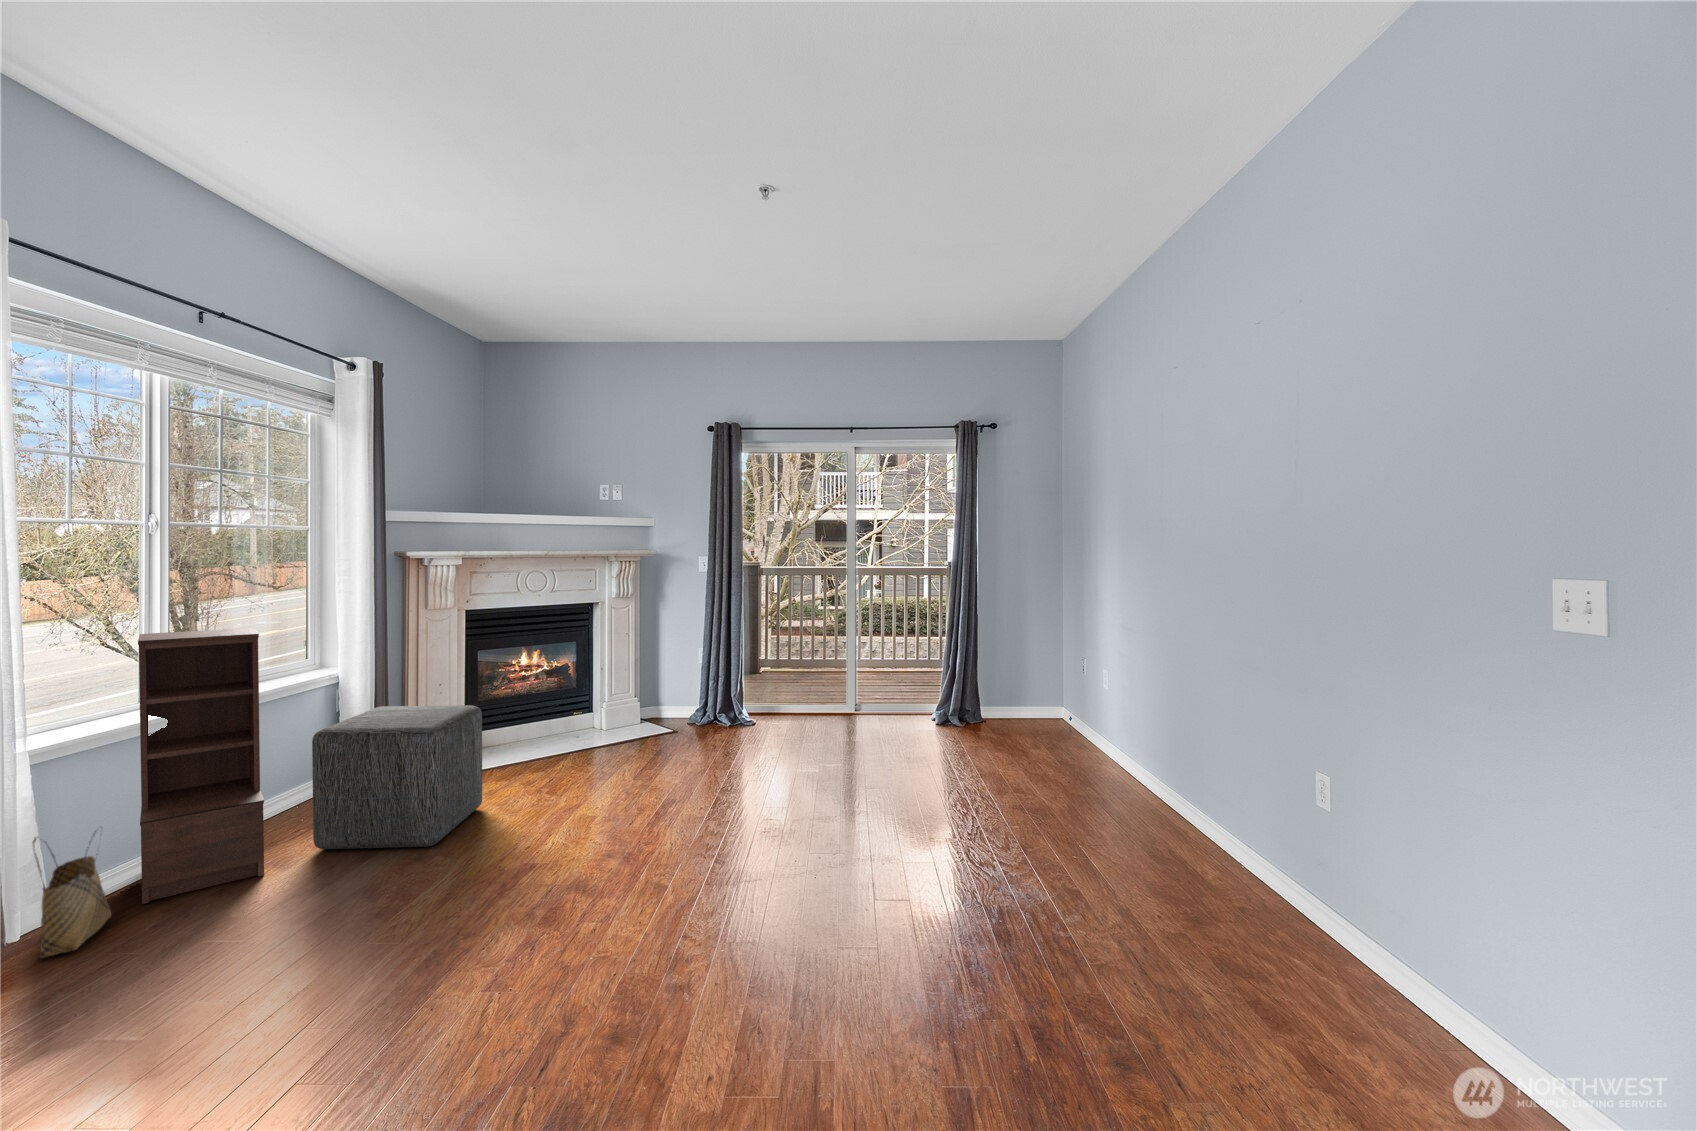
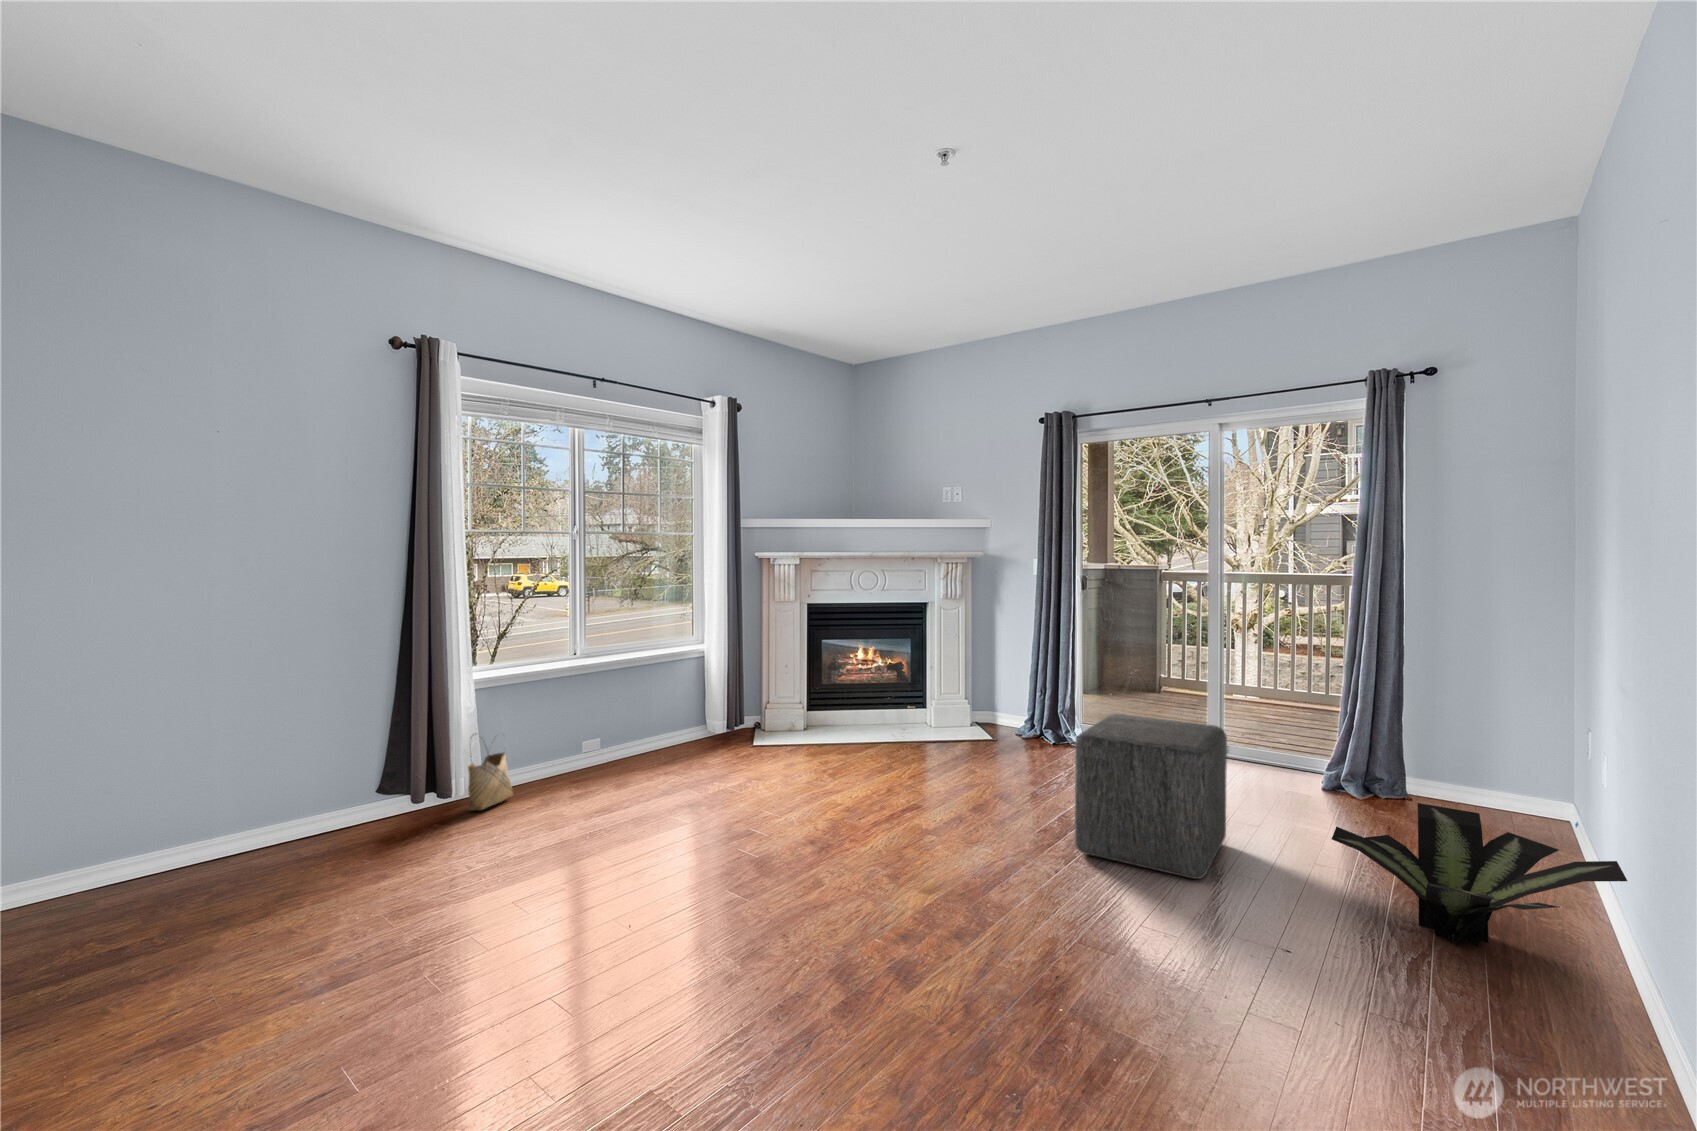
bookshelf: present [138,628,264,904] -> none [532,609,618,792]
ottoman: present [312,705,482,849] -> present [1075,714,1227,879]
potted plant: none [1014,719,1160,801] -> present [1332,803,1627,946]

